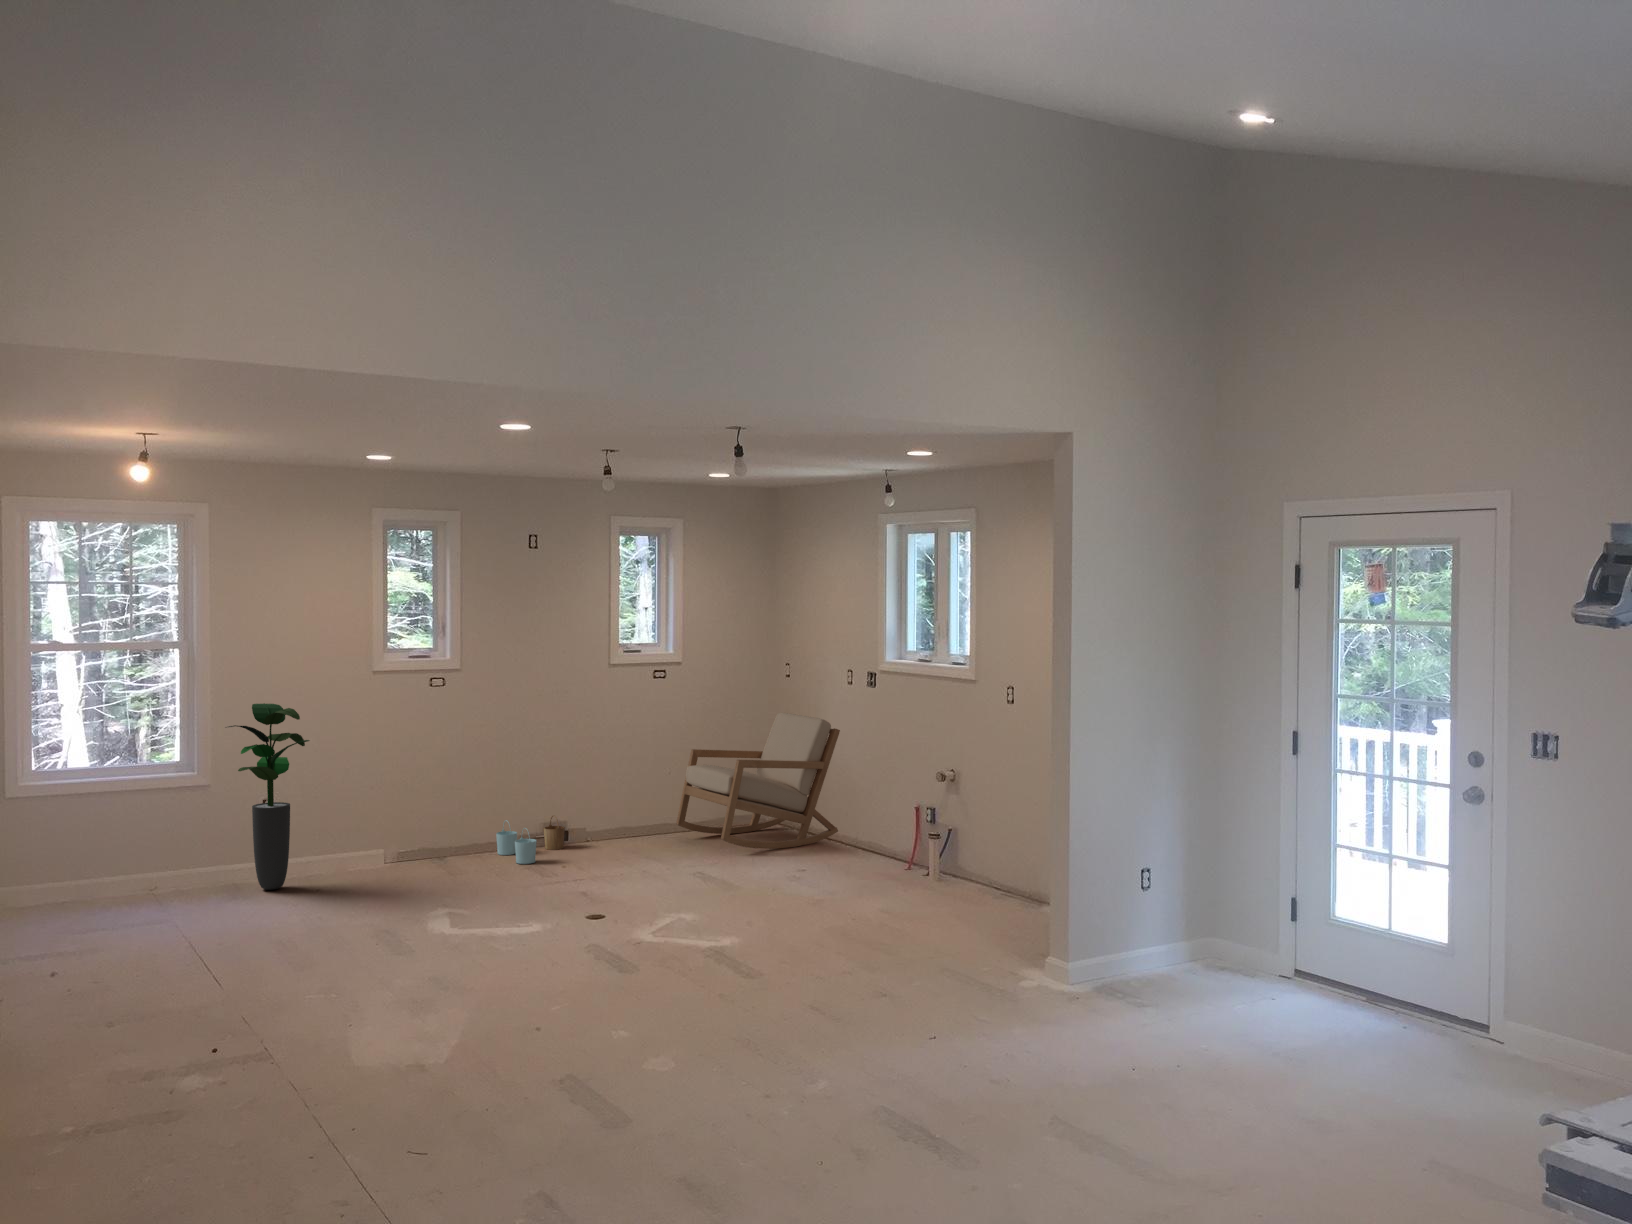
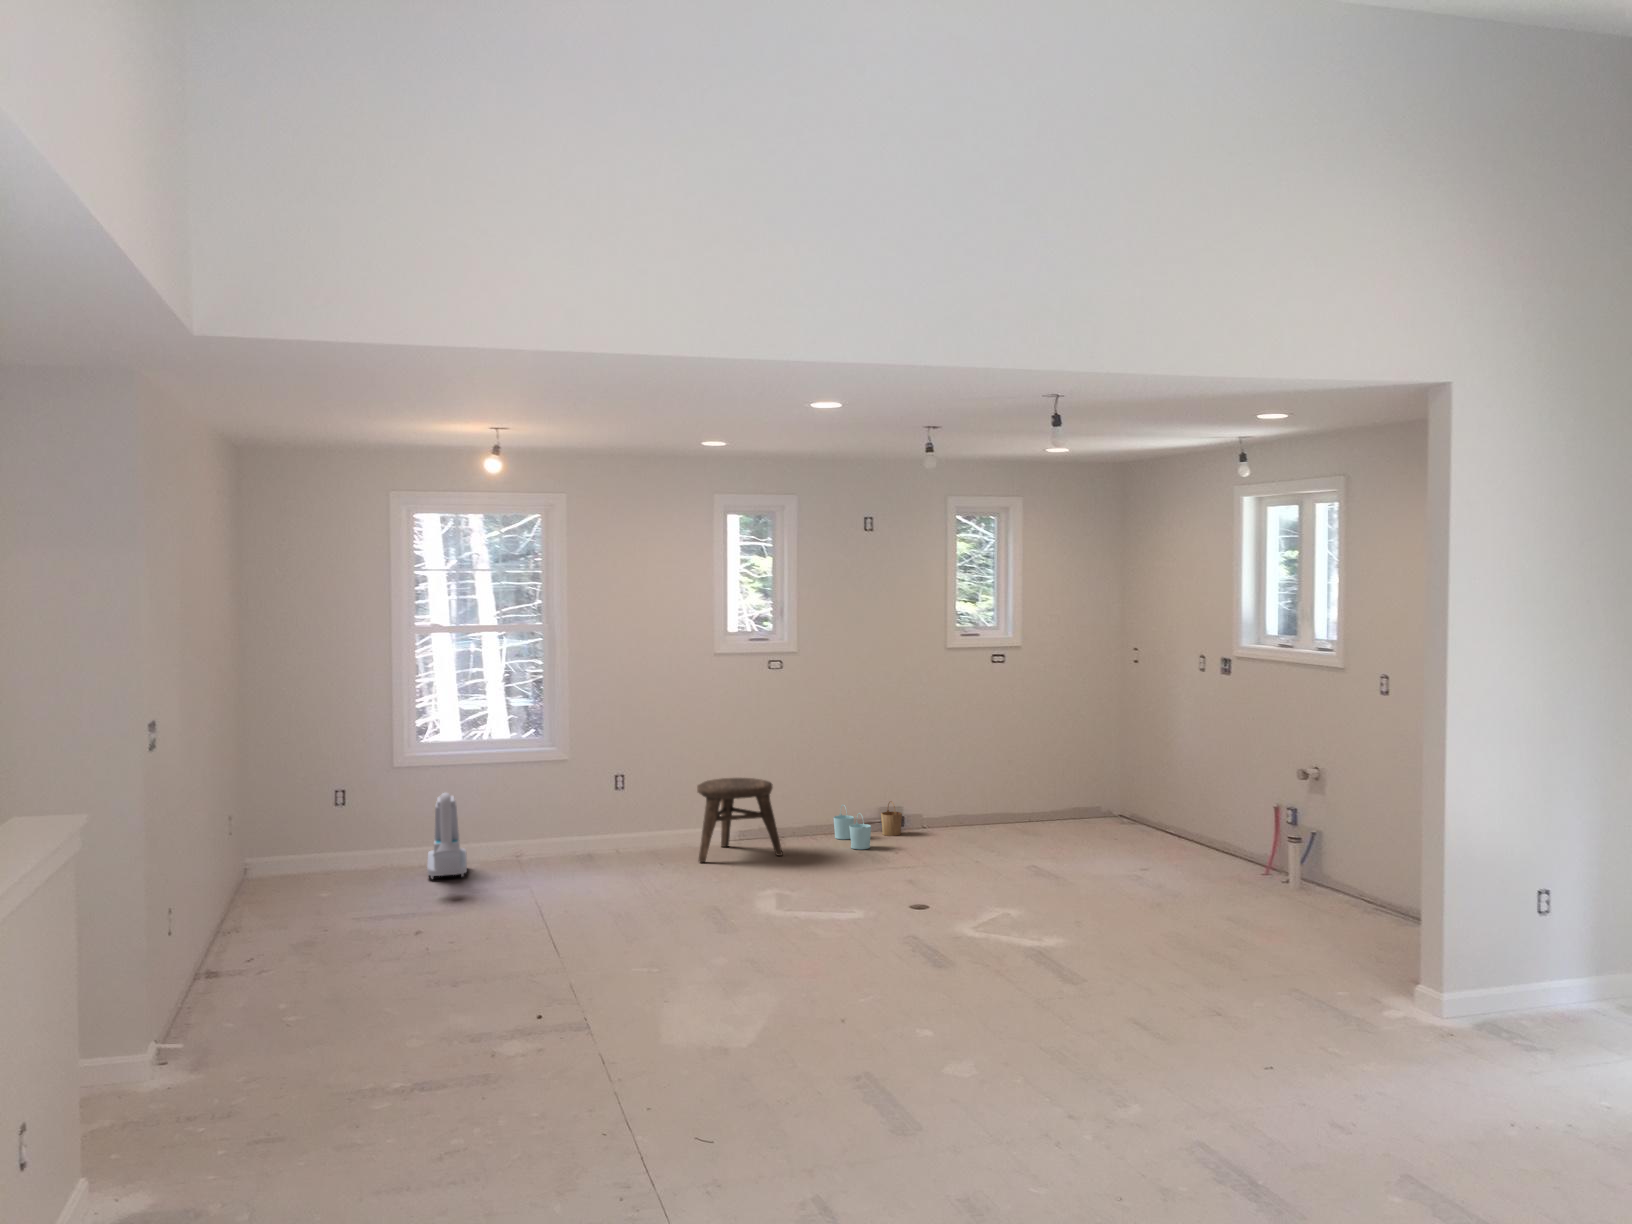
potted plant: present [228,703,309,890] -> none [574,685,651,864]
chair: present [676,713,840,849] -> none [1017,700,1193,844]
stool: none [357,796,448,884] -> present [697,778,783,862]
vacuum cleaner: none [53,821,102,915] -> present [427,793,467,879]

